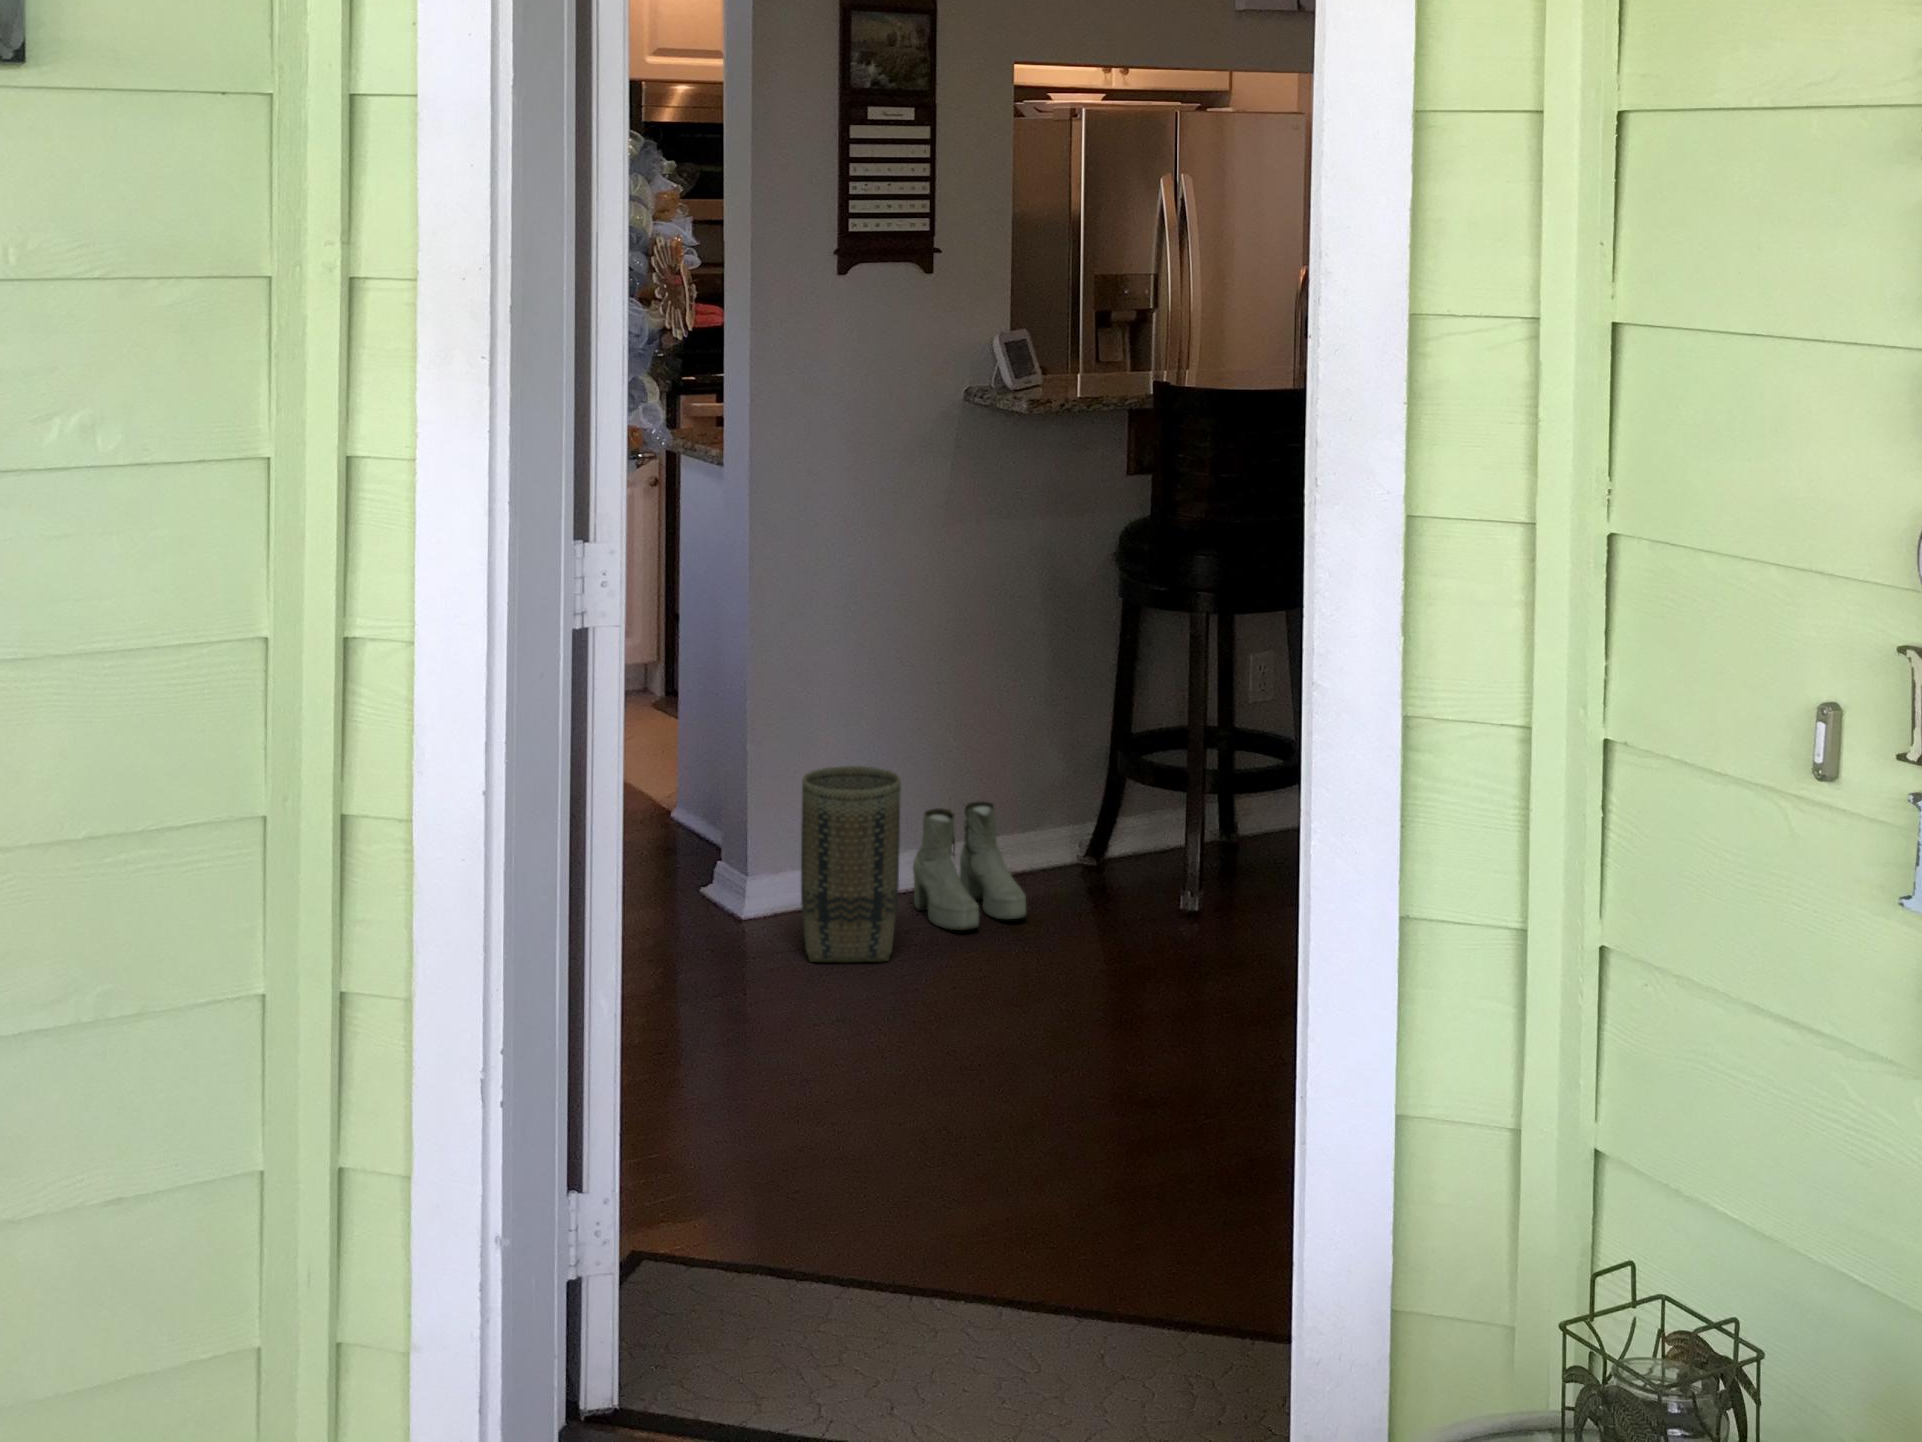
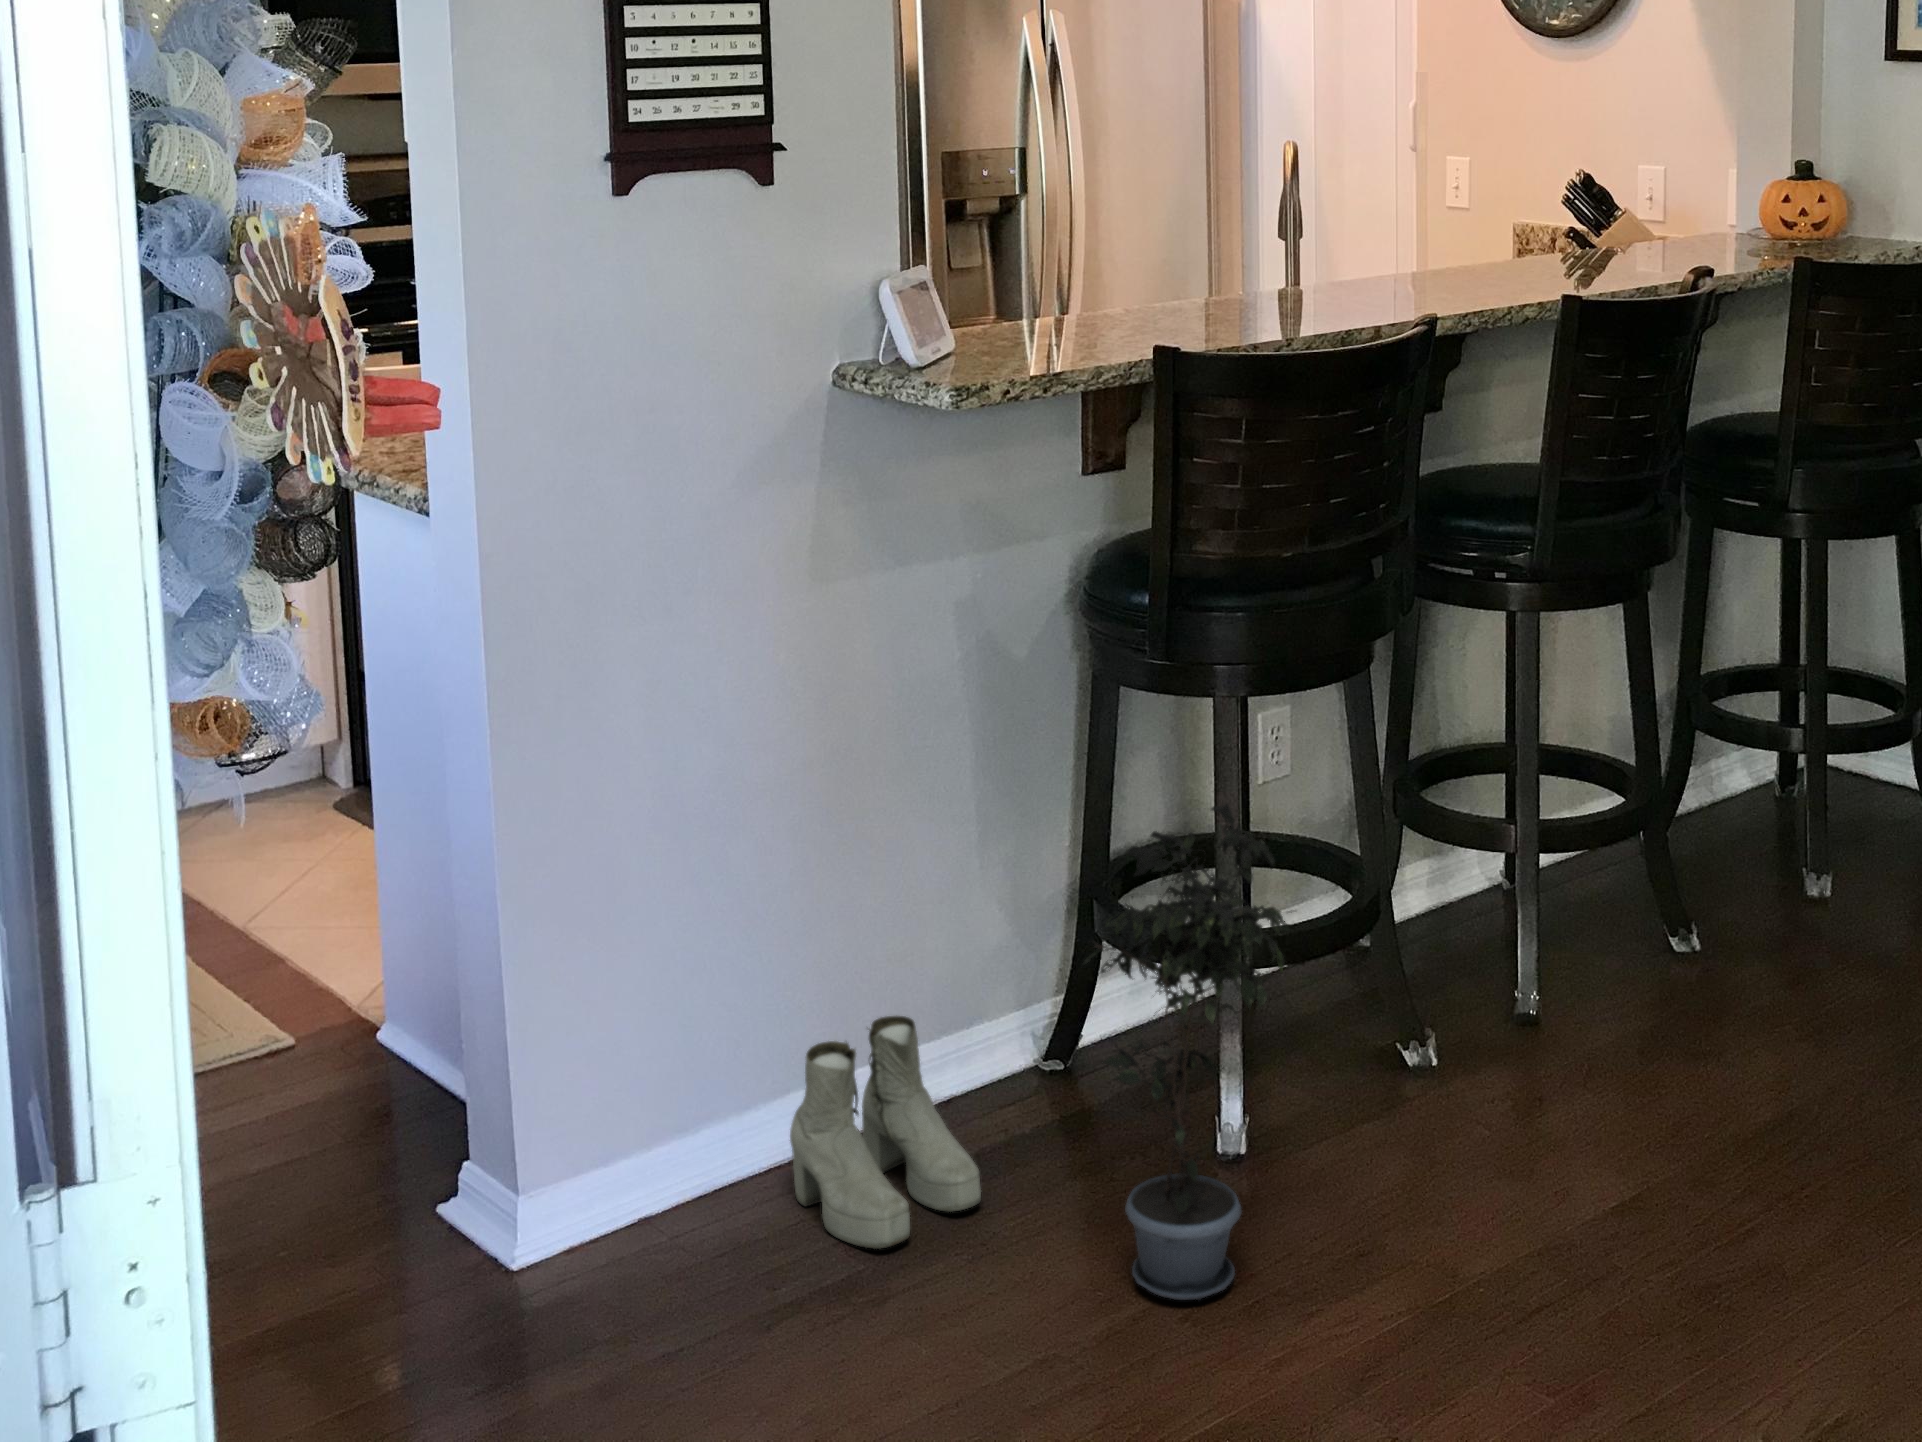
potted plant: none [1083,662,1218,971] -> present [1083,804,1292,1301]
basket: present [801,766,901,962] -> none [607,1012,779,1363]

